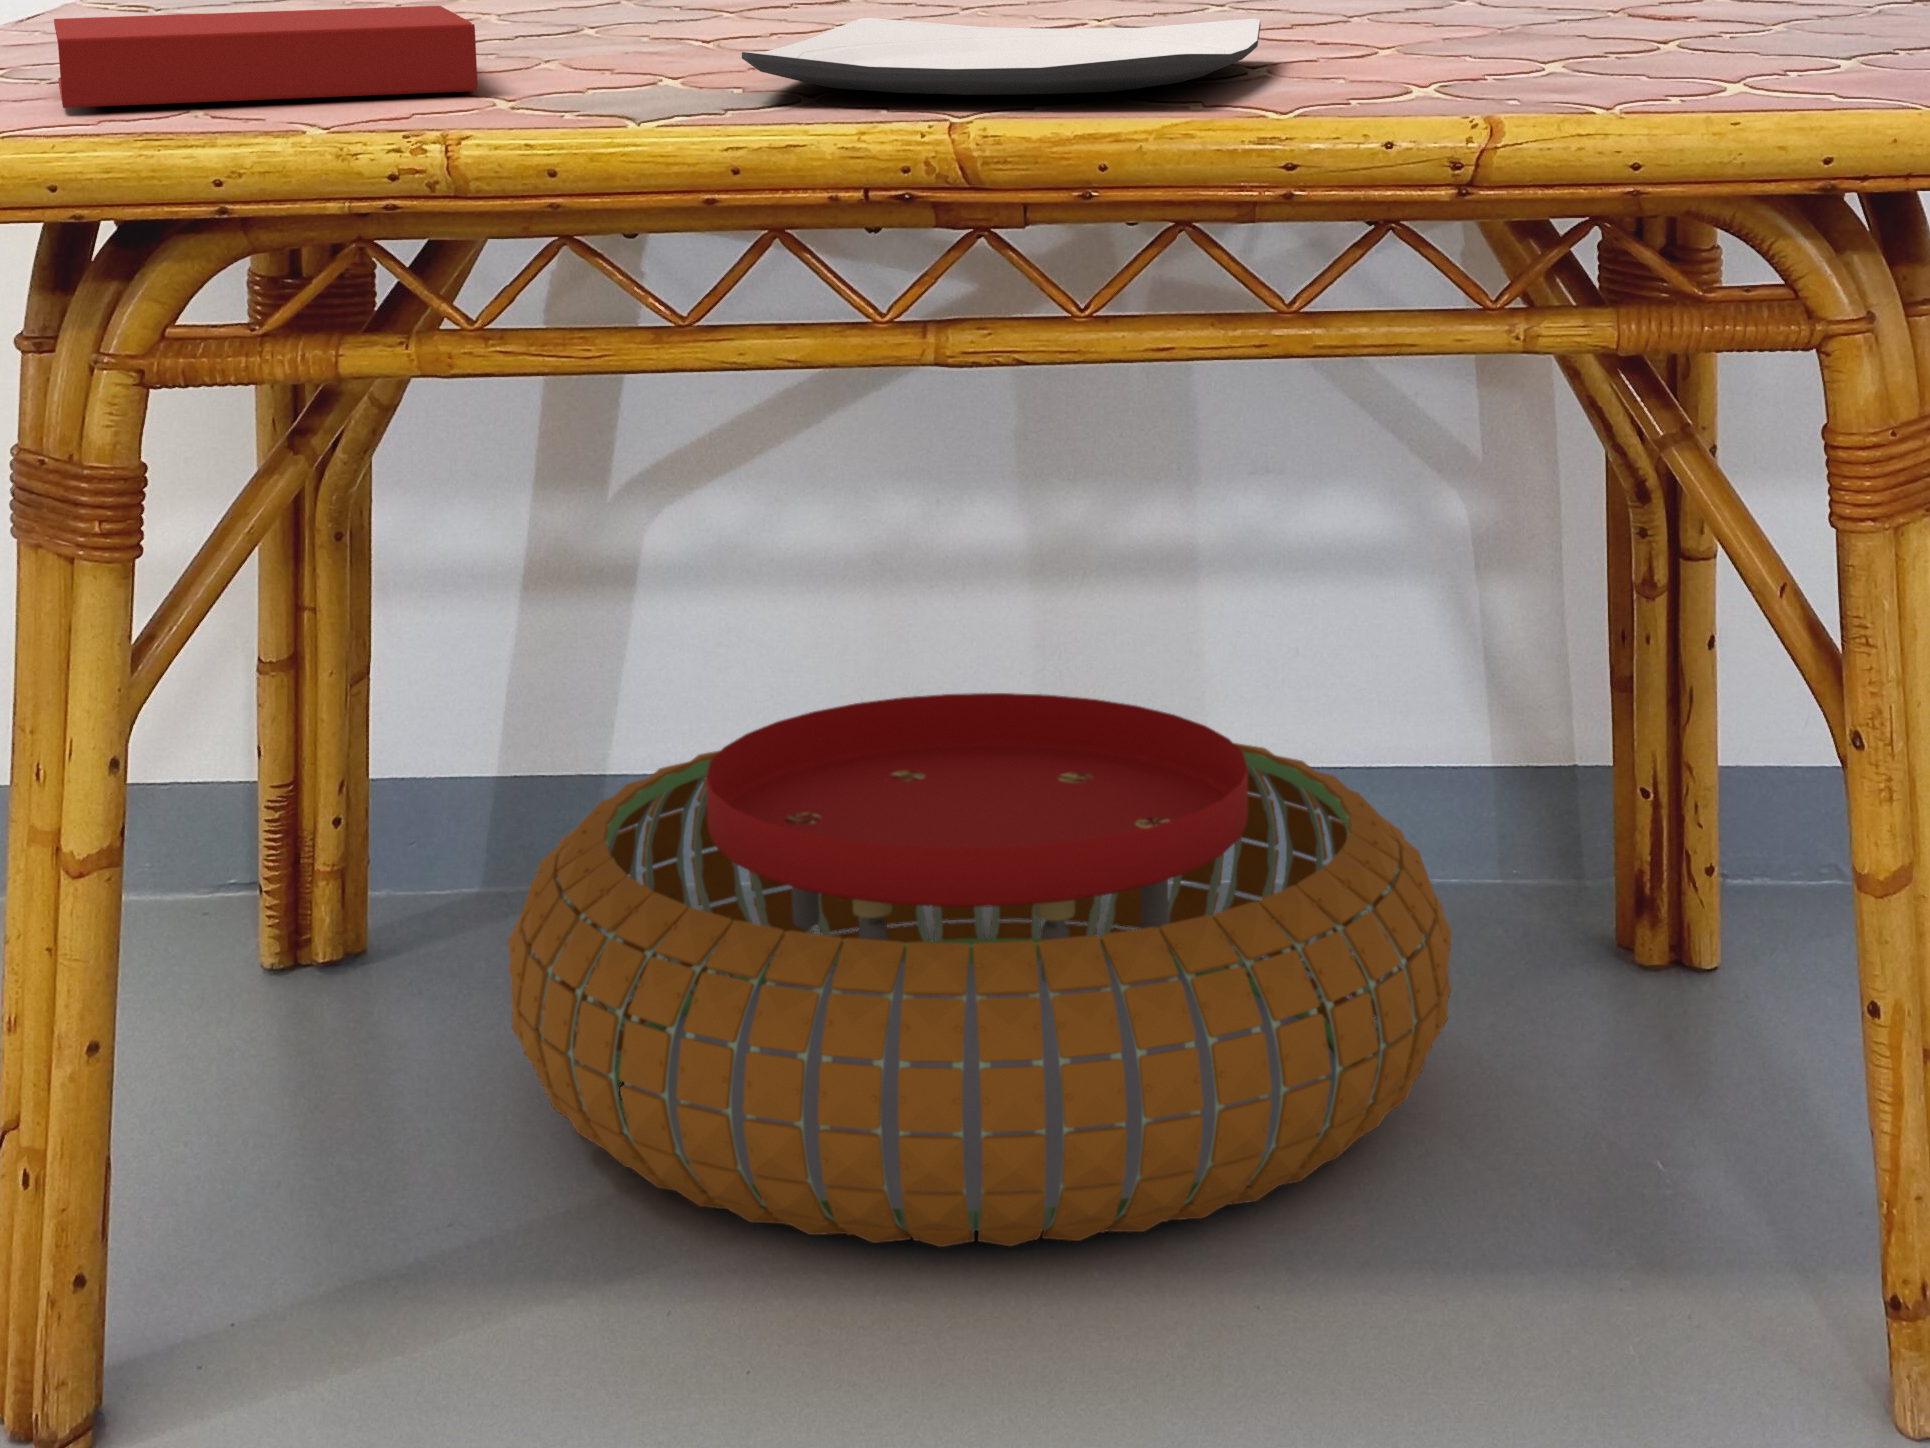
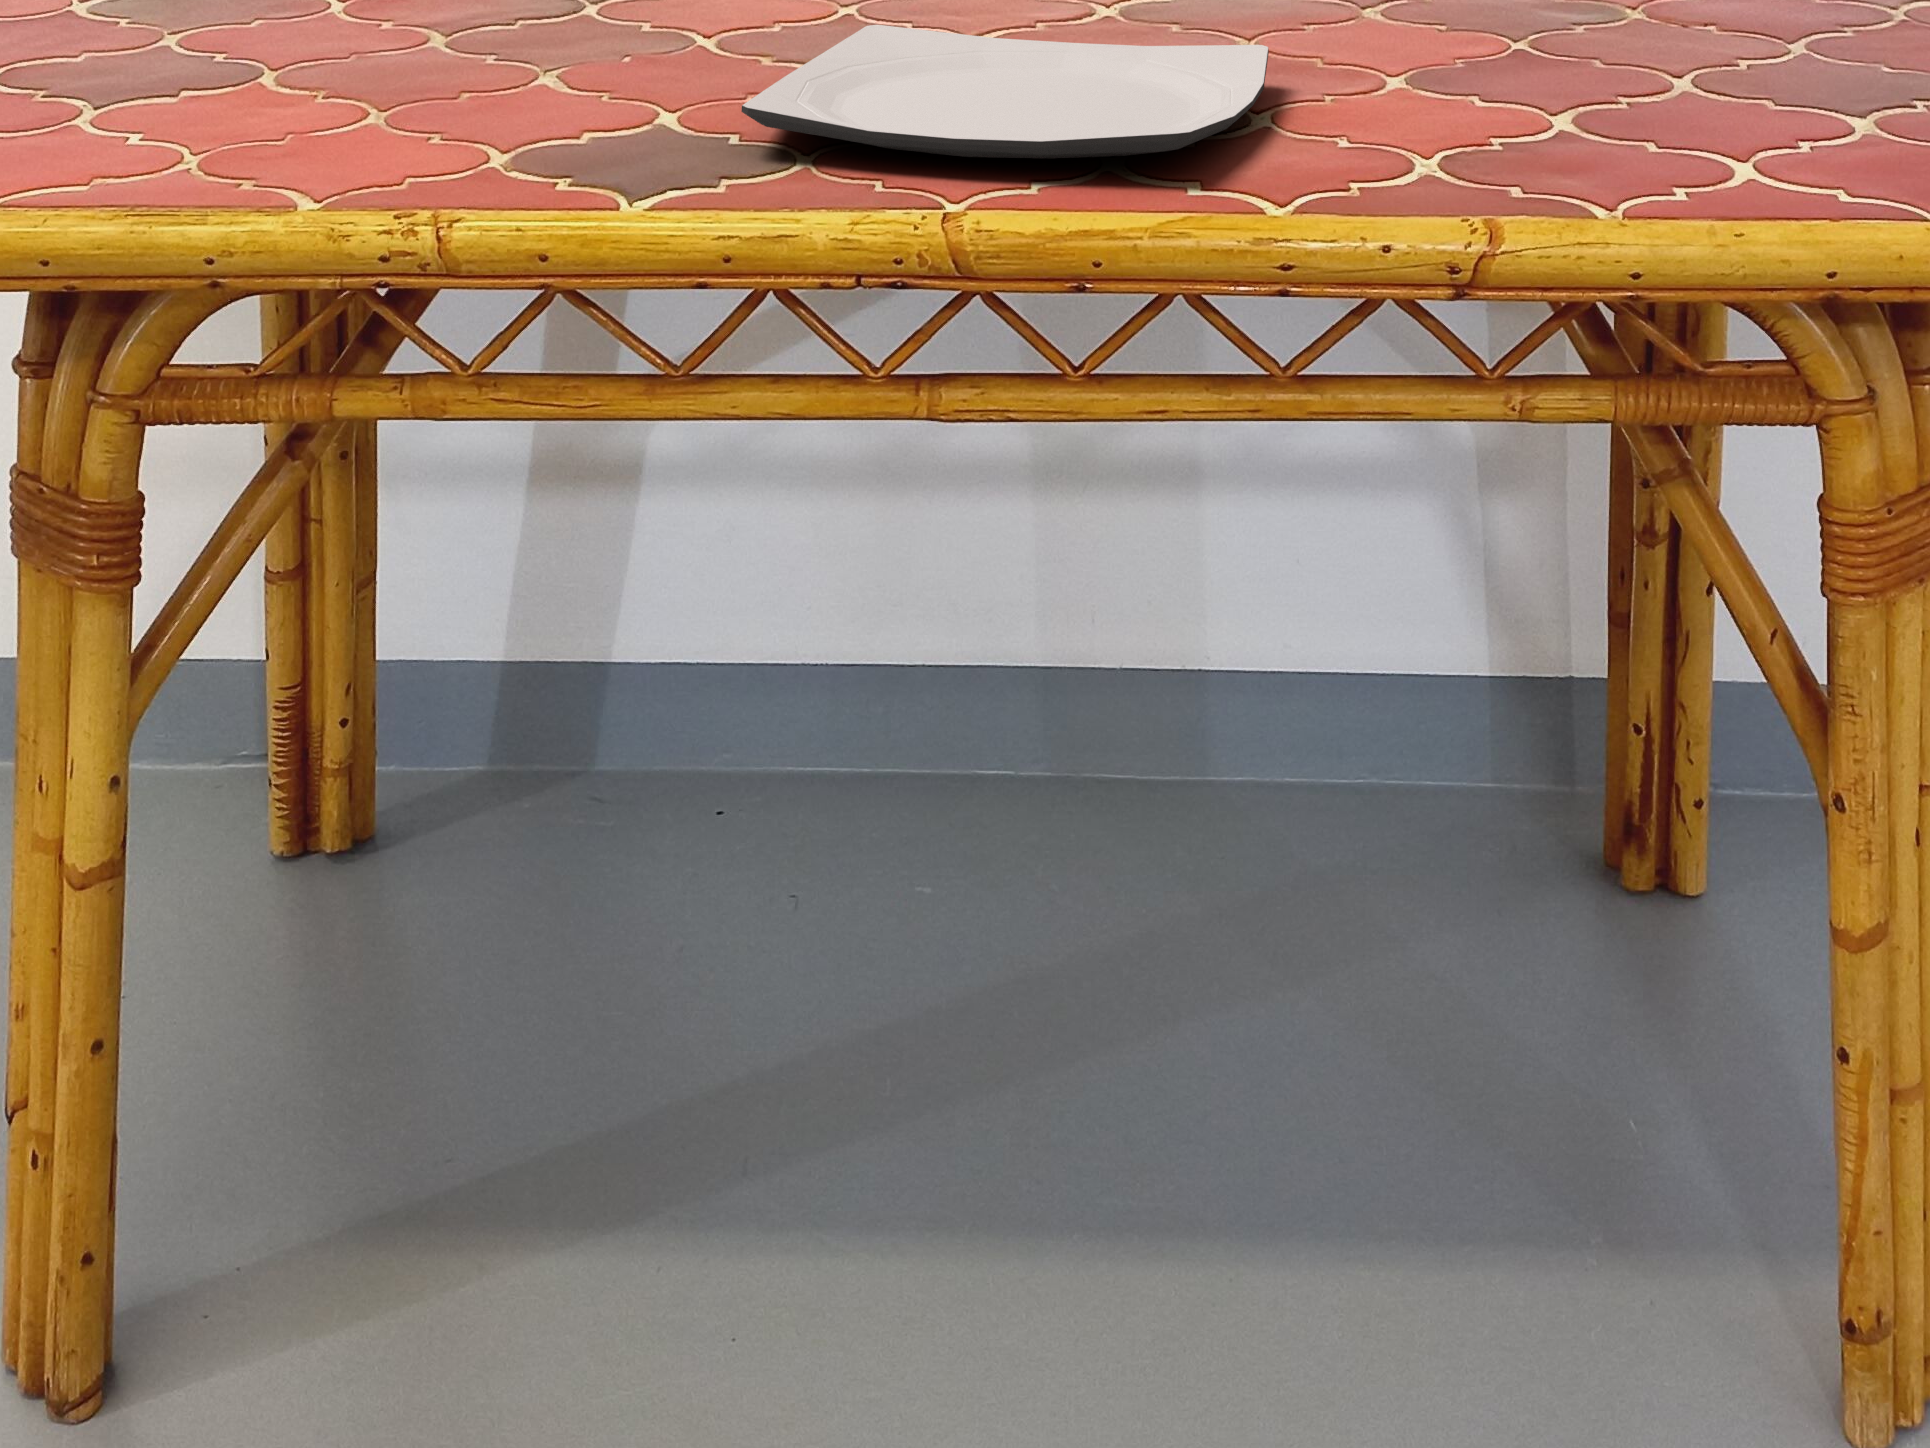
book: present [54,6,478,108] -> none [56,4,479,143]
pouf: present [508,693,1452,1247] -> none [513,622,1435,1214]

